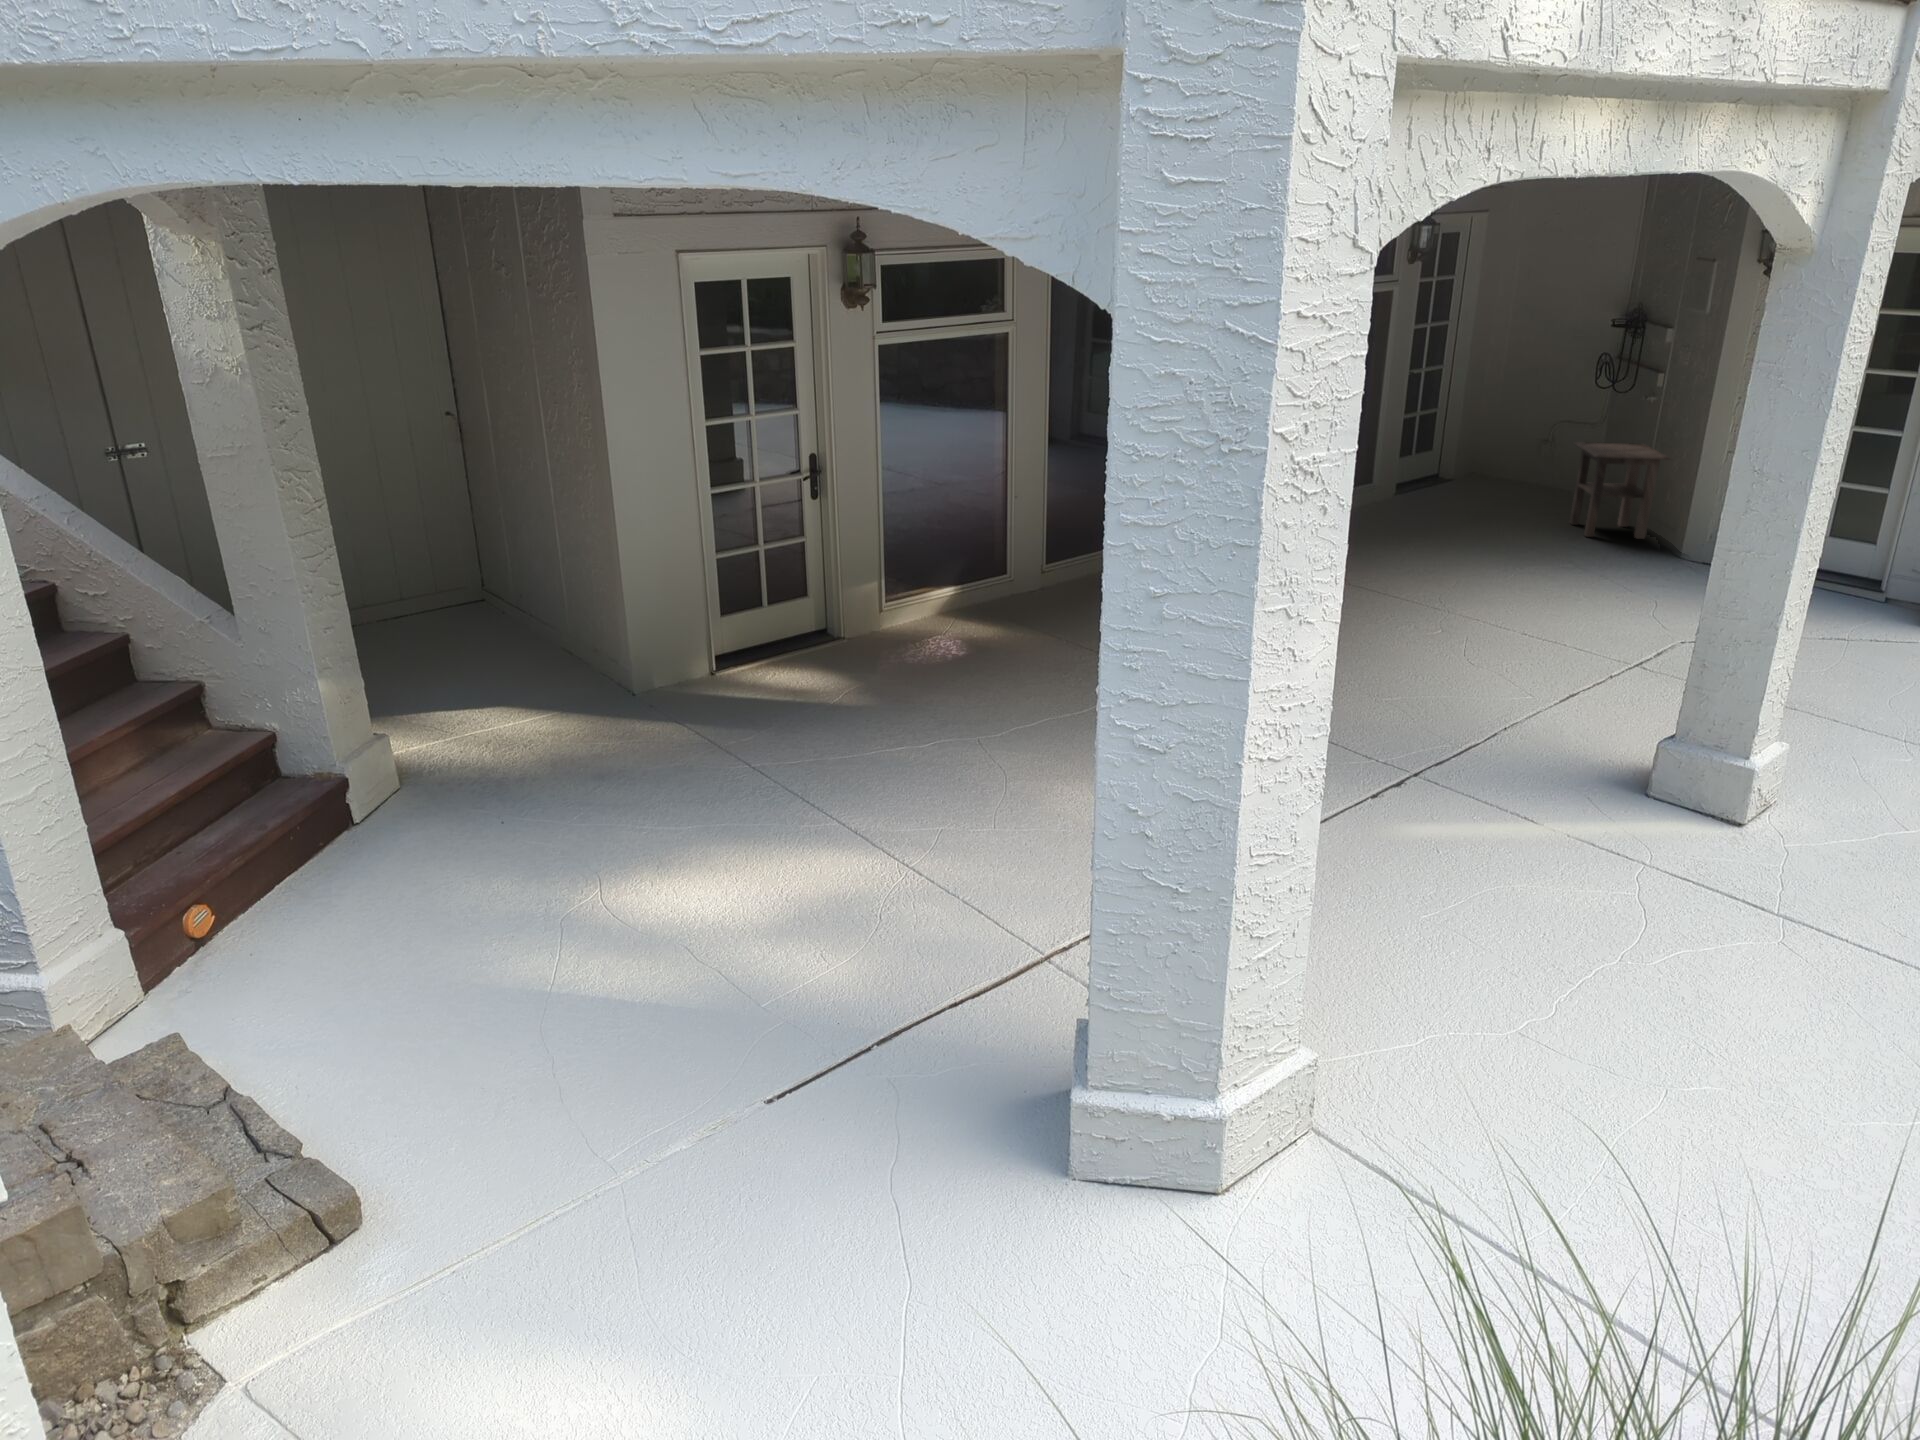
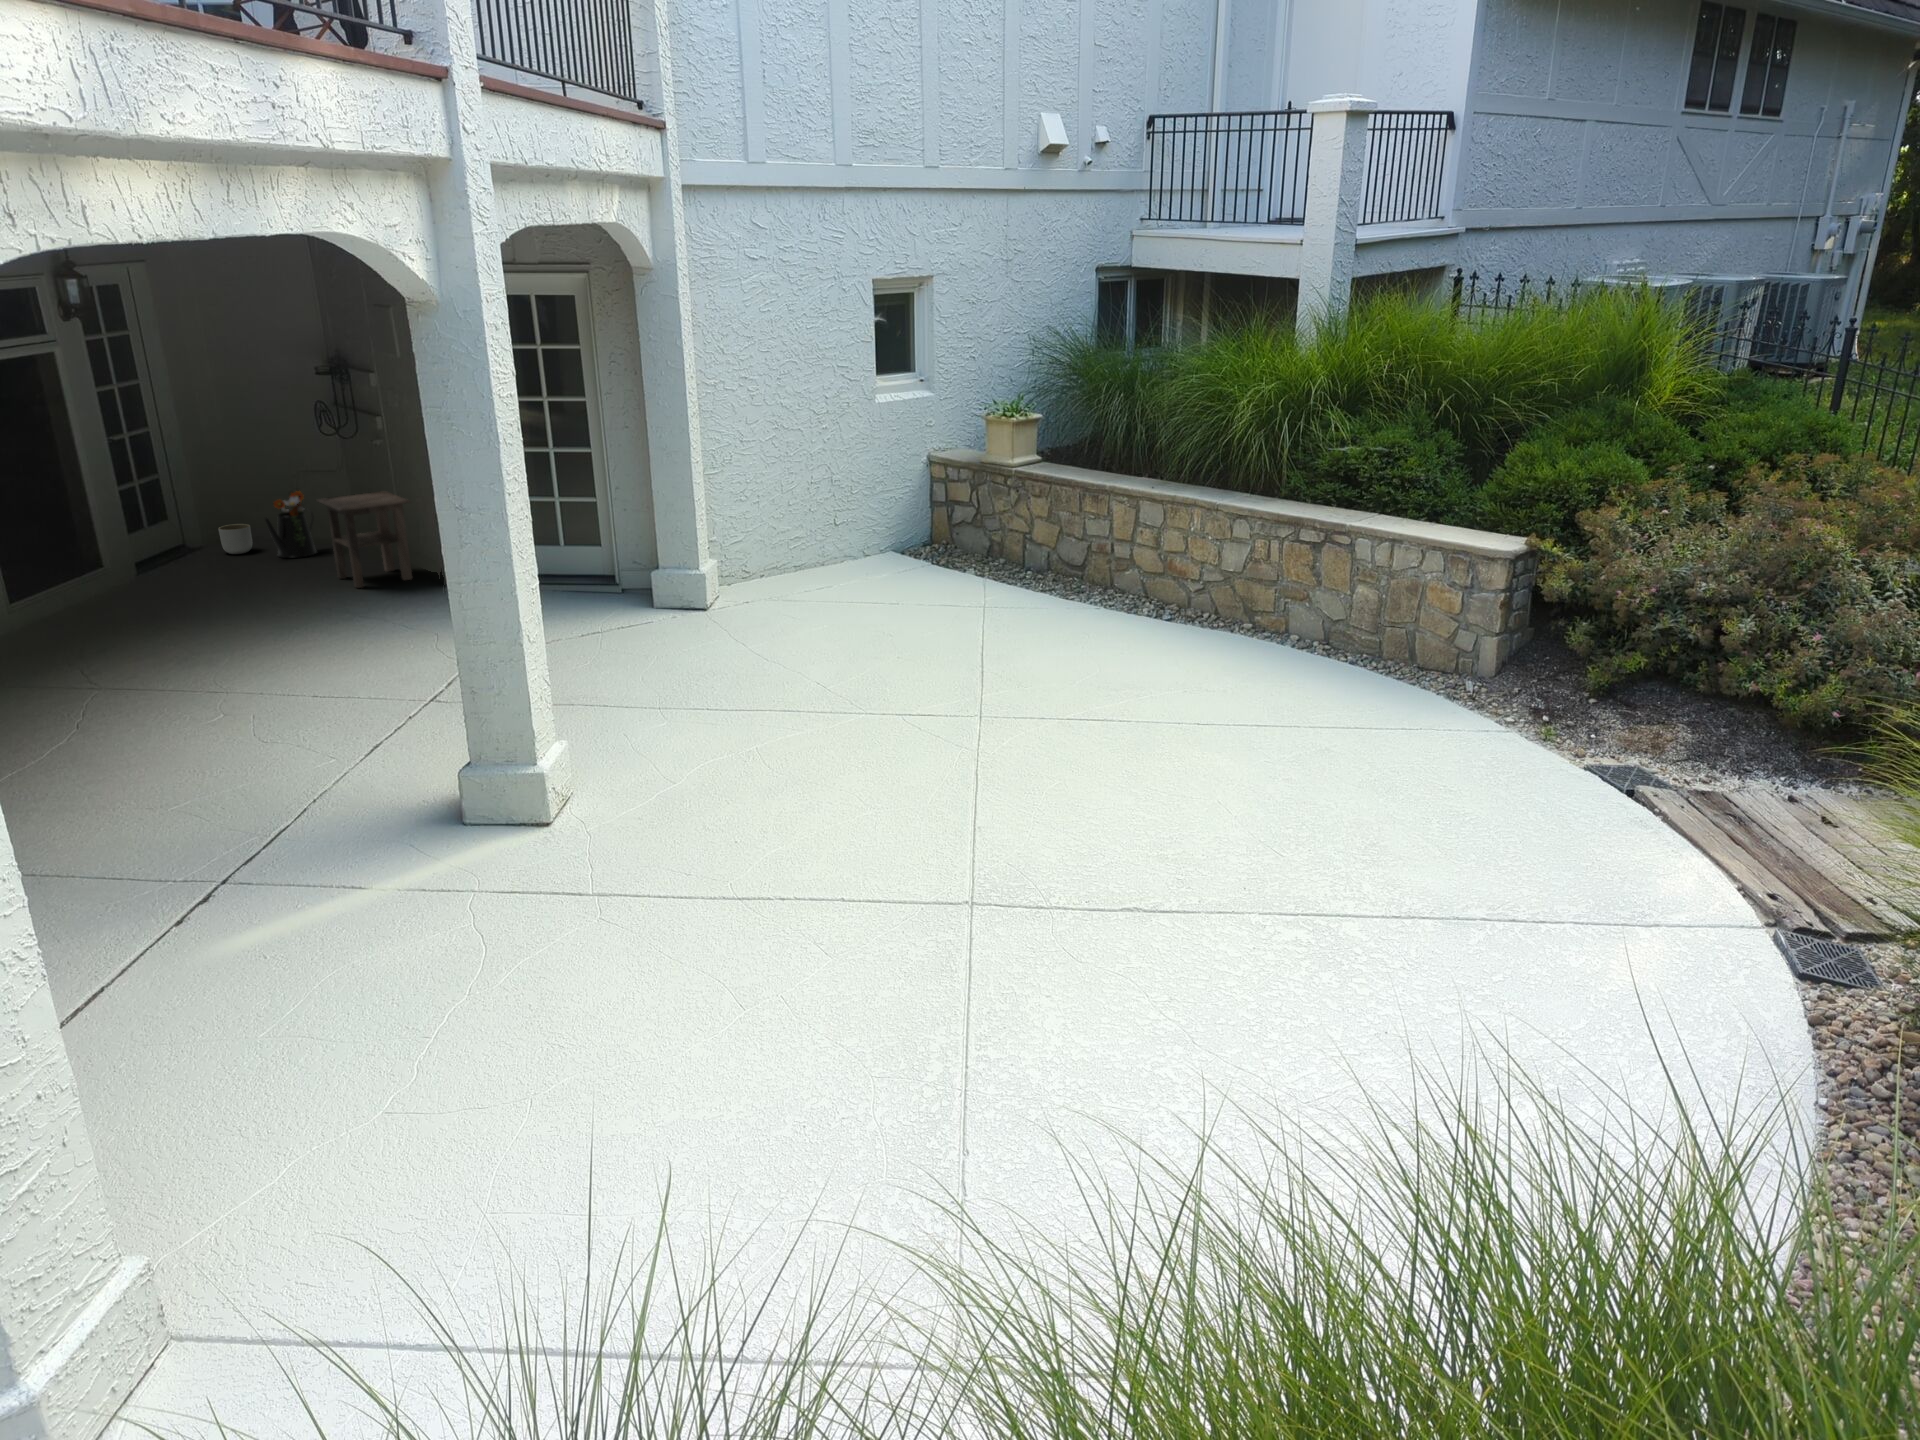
watering can: none [1516,430,1562,497] -> present [265,491,317,558]
planter: none [1468,454,1499,483] -> present [218,524,252,554]

